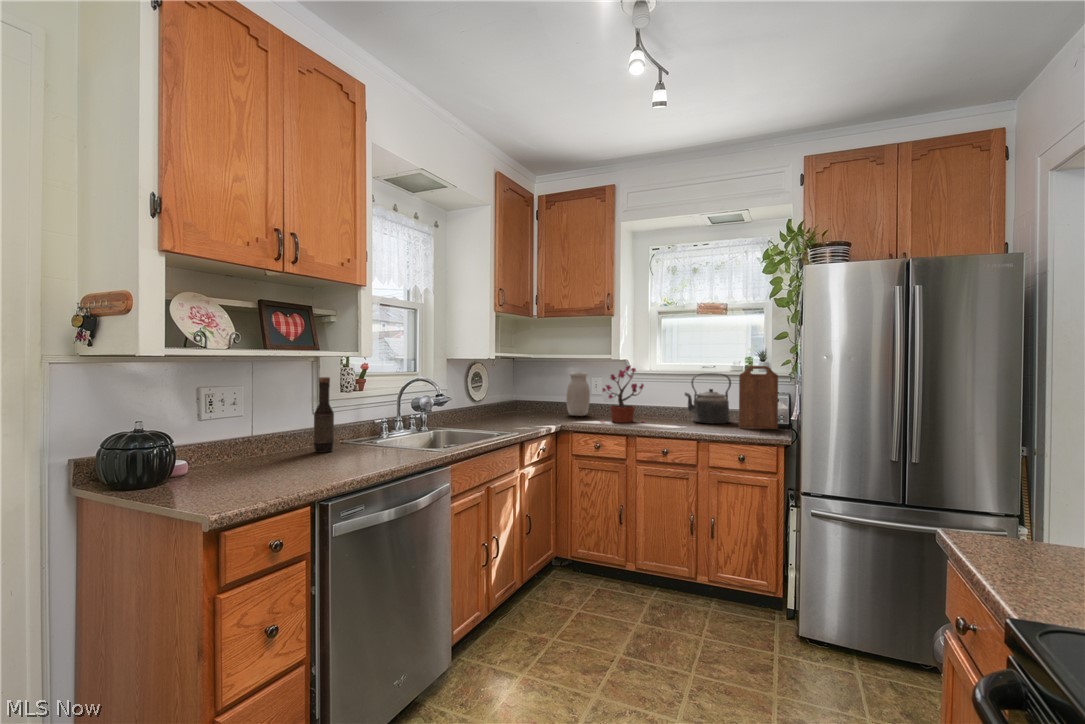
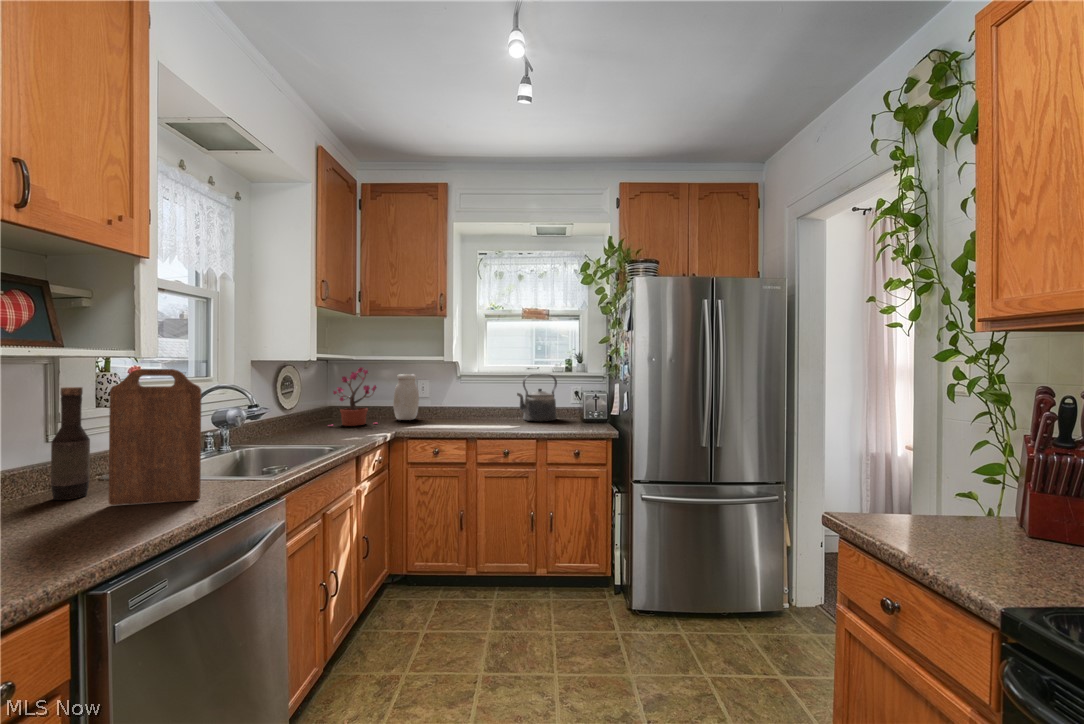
potted plant: present [601,366,645,423] -> present [328,367,377,426]
cutting board: present [739,366,778,429] -> present [109,369,201,505]

